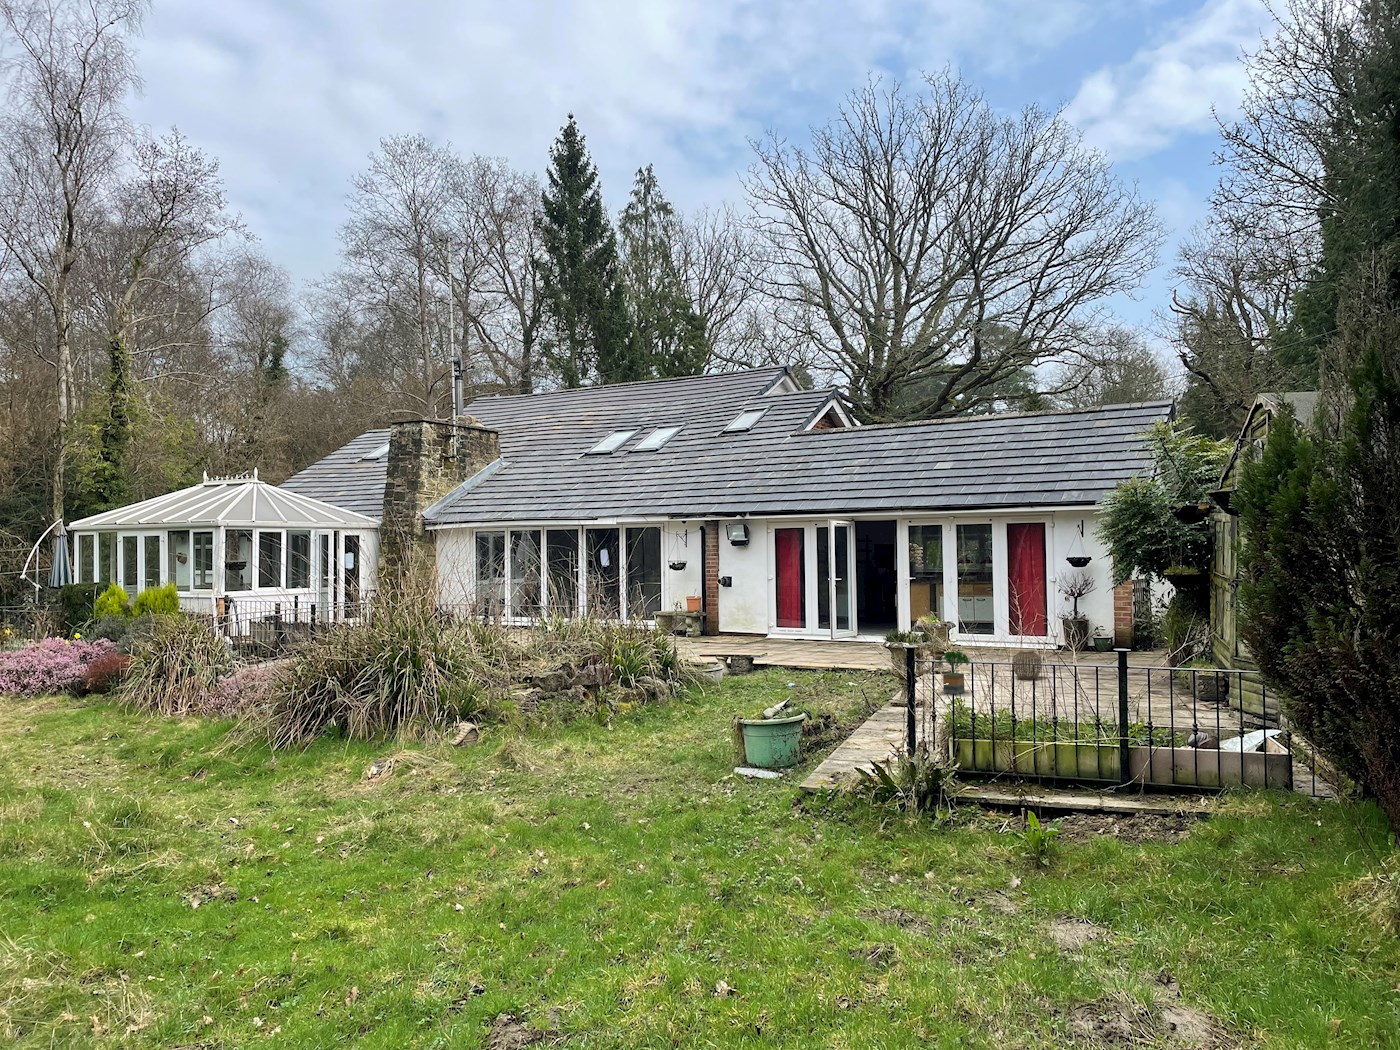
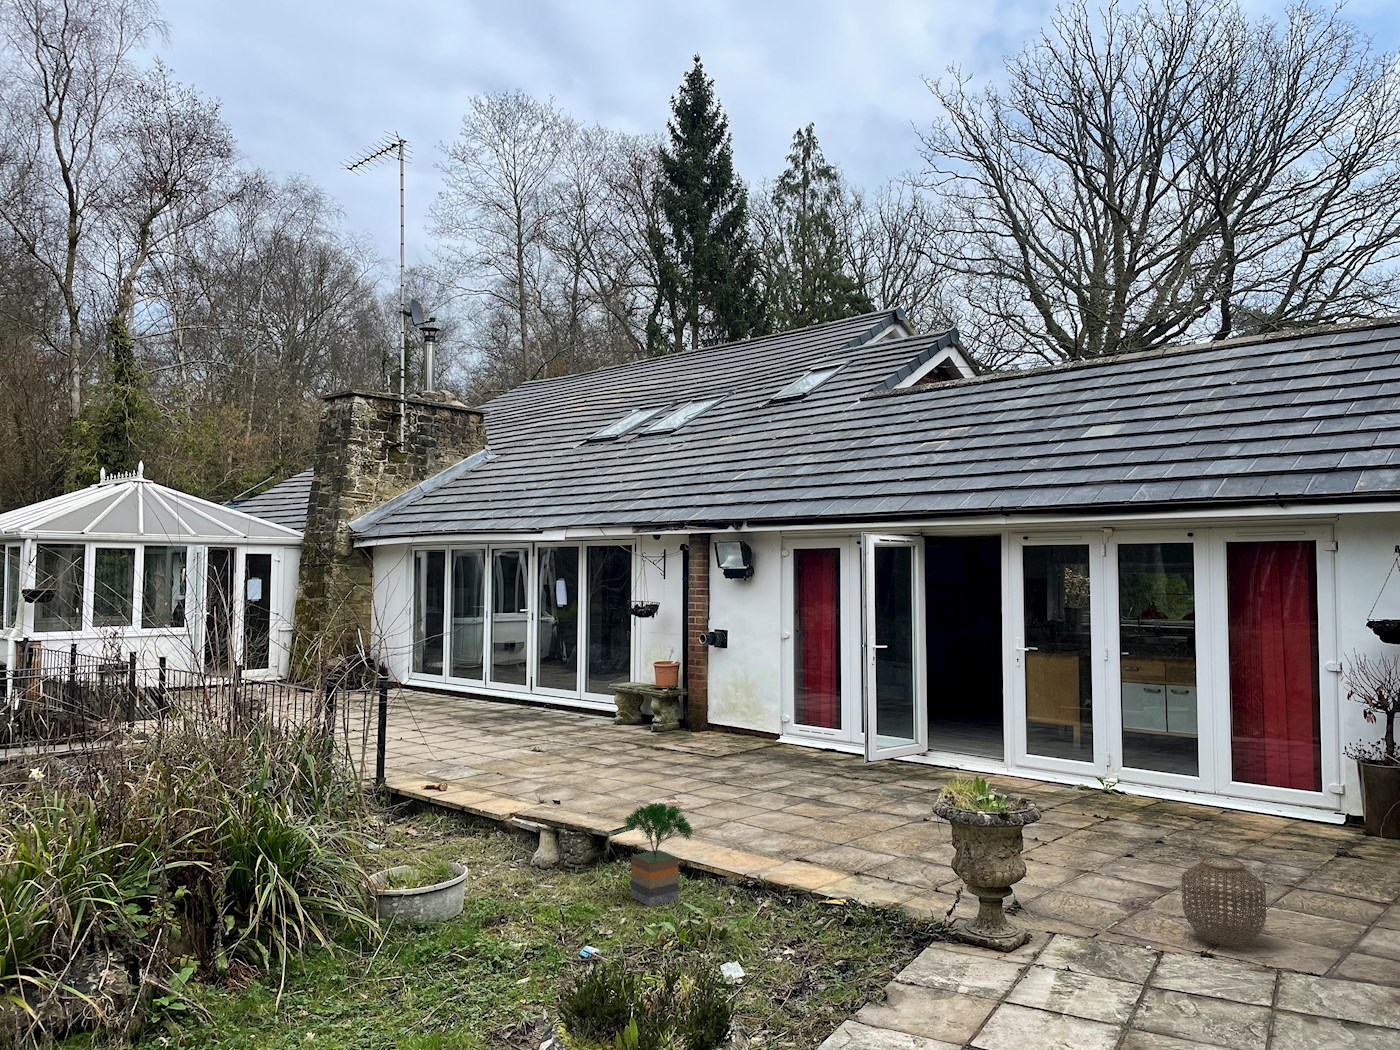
potted tree: present [939,651,970,694] -> present [624,803,693,907]

